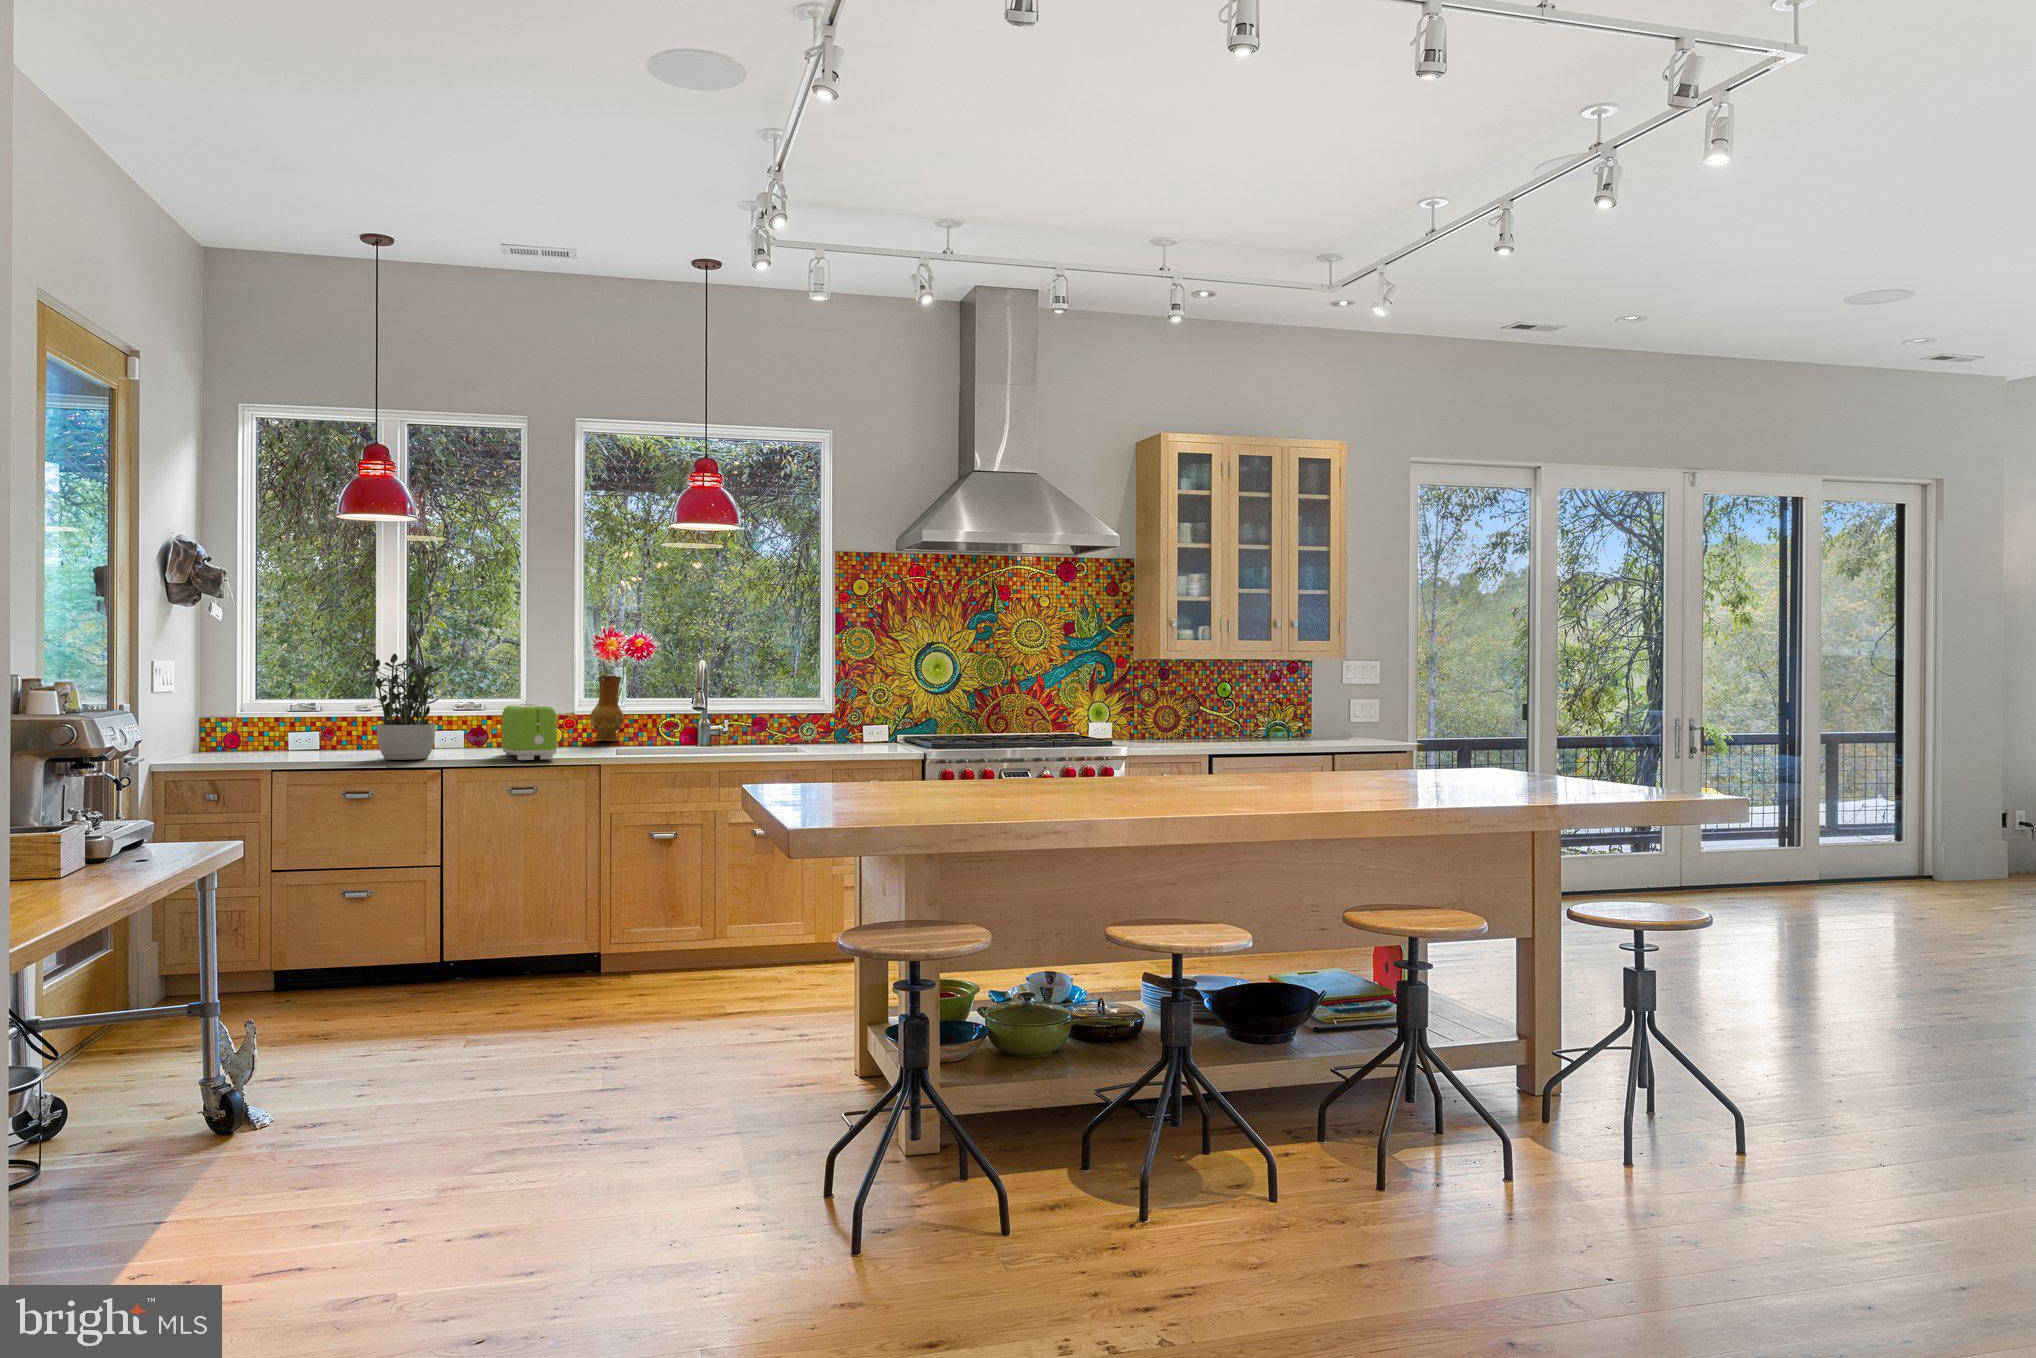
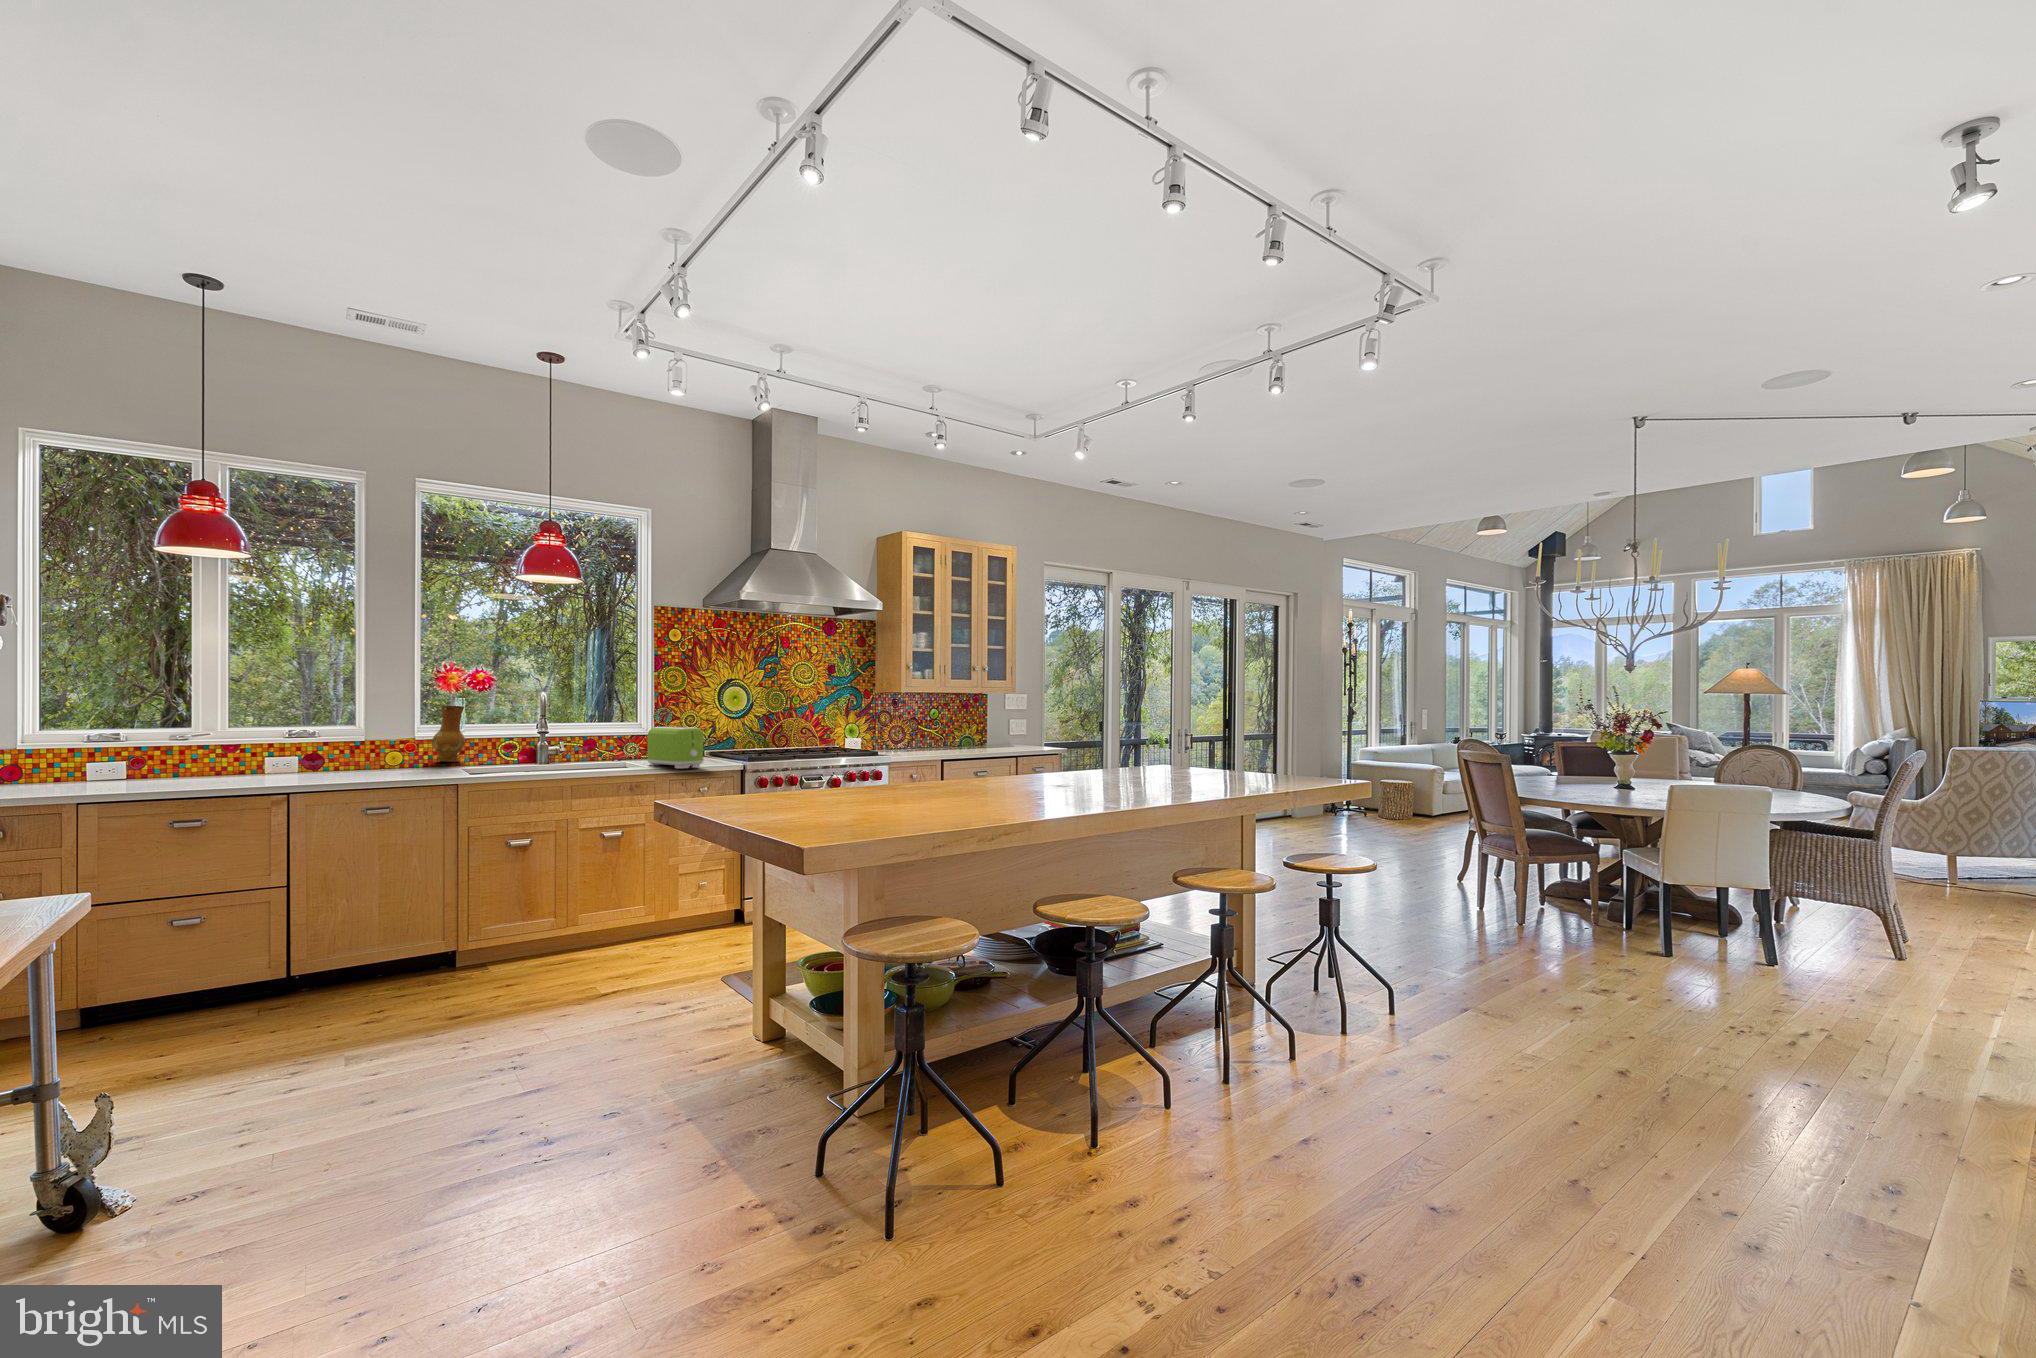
potted plant: present [361,654,444,760] -> none [193,686,290,788]
toaster: present [502,704,557,760] -> present [647,726,703,768]

